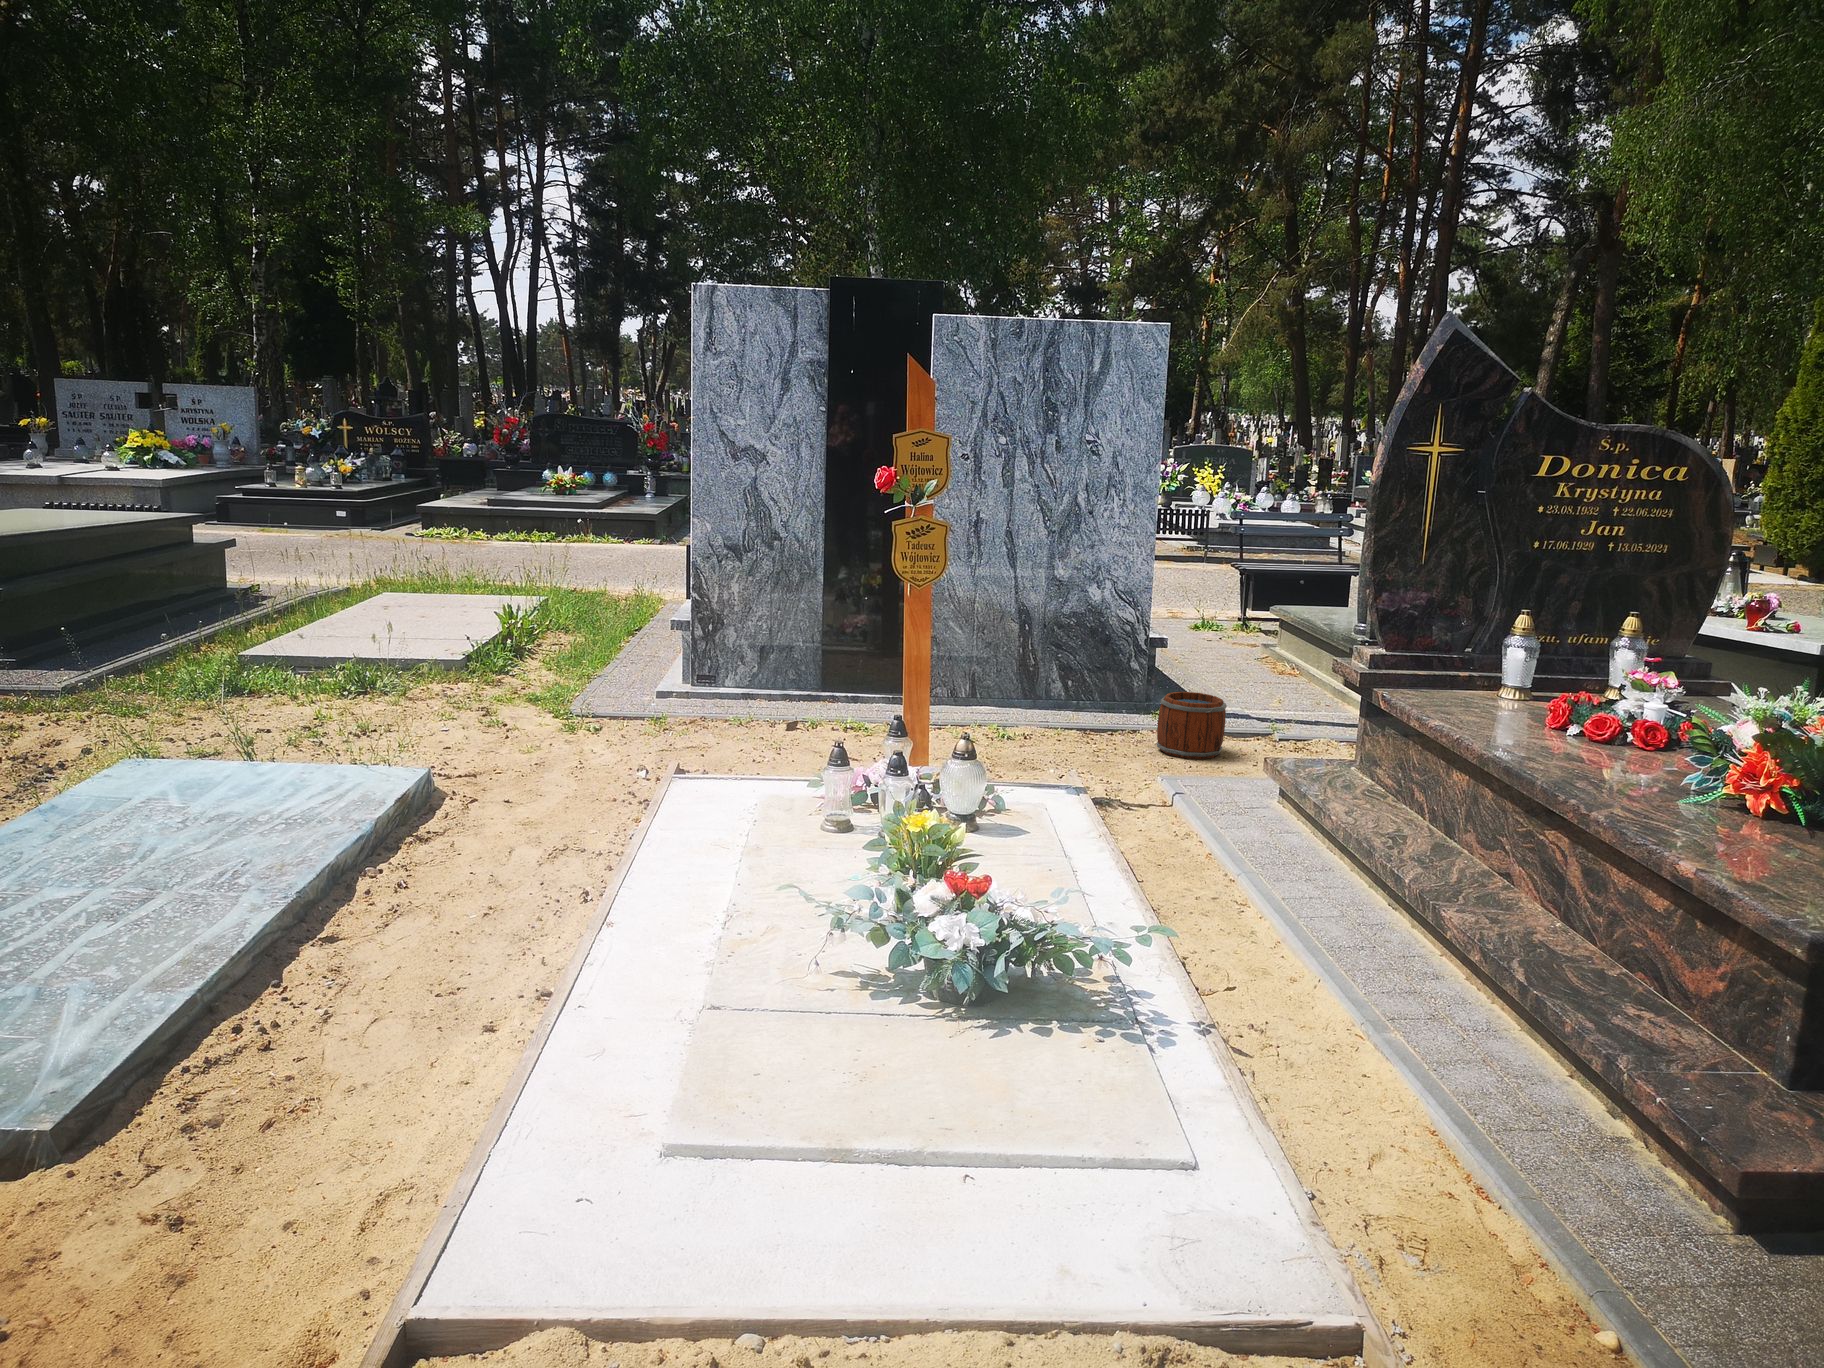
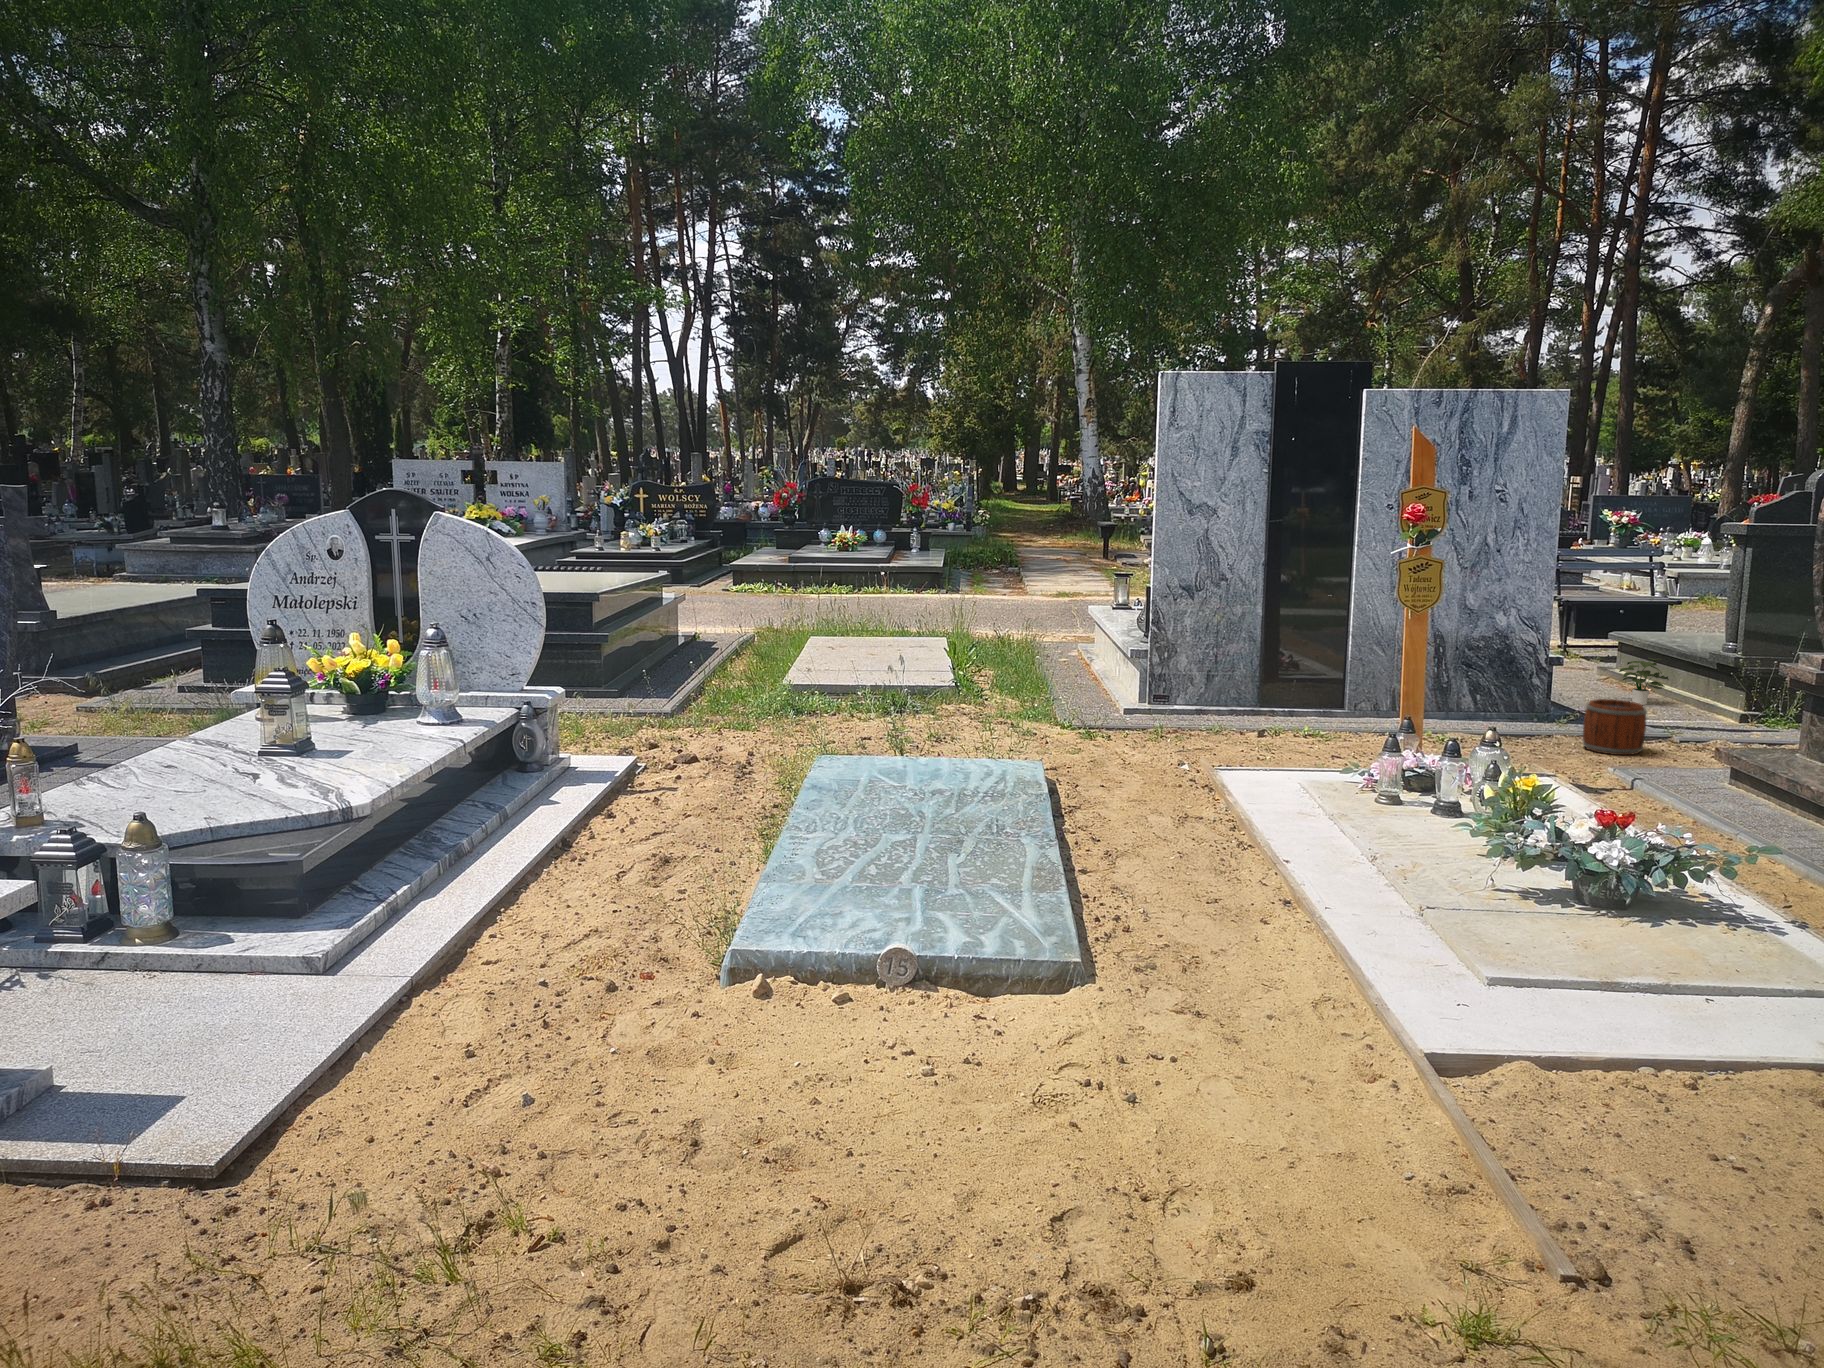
potted plant: none [1260,644,1313,697] -> present [1619,658,1669,705]

